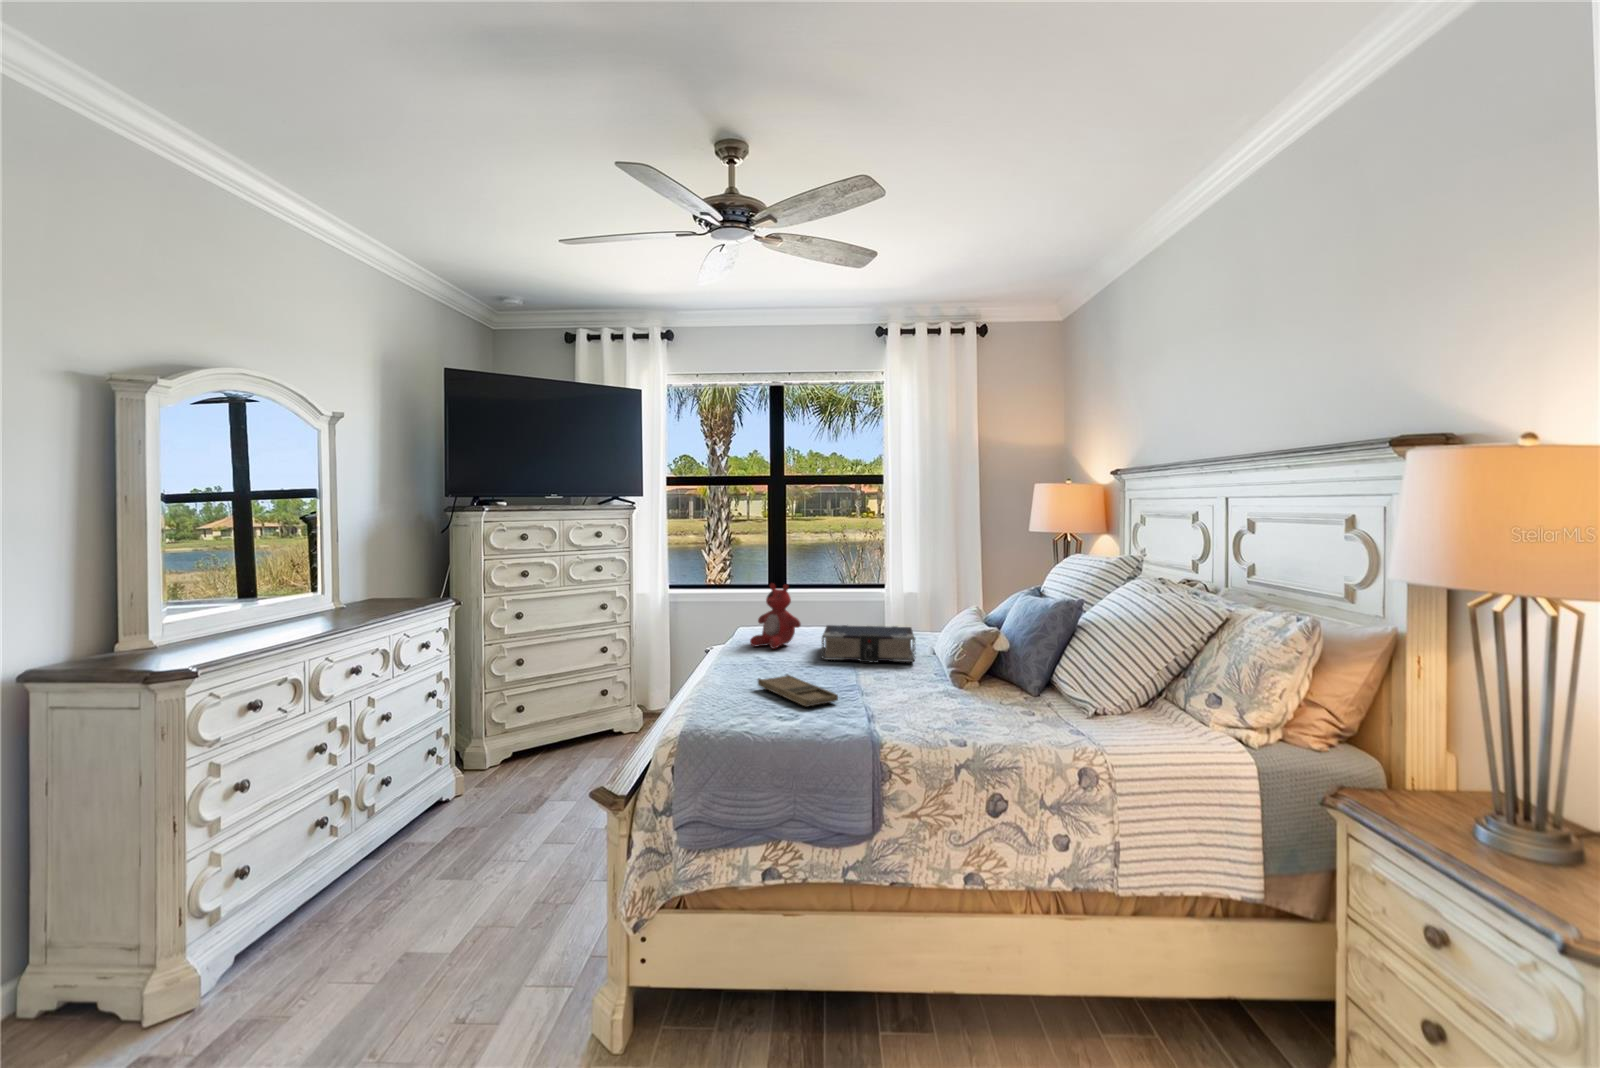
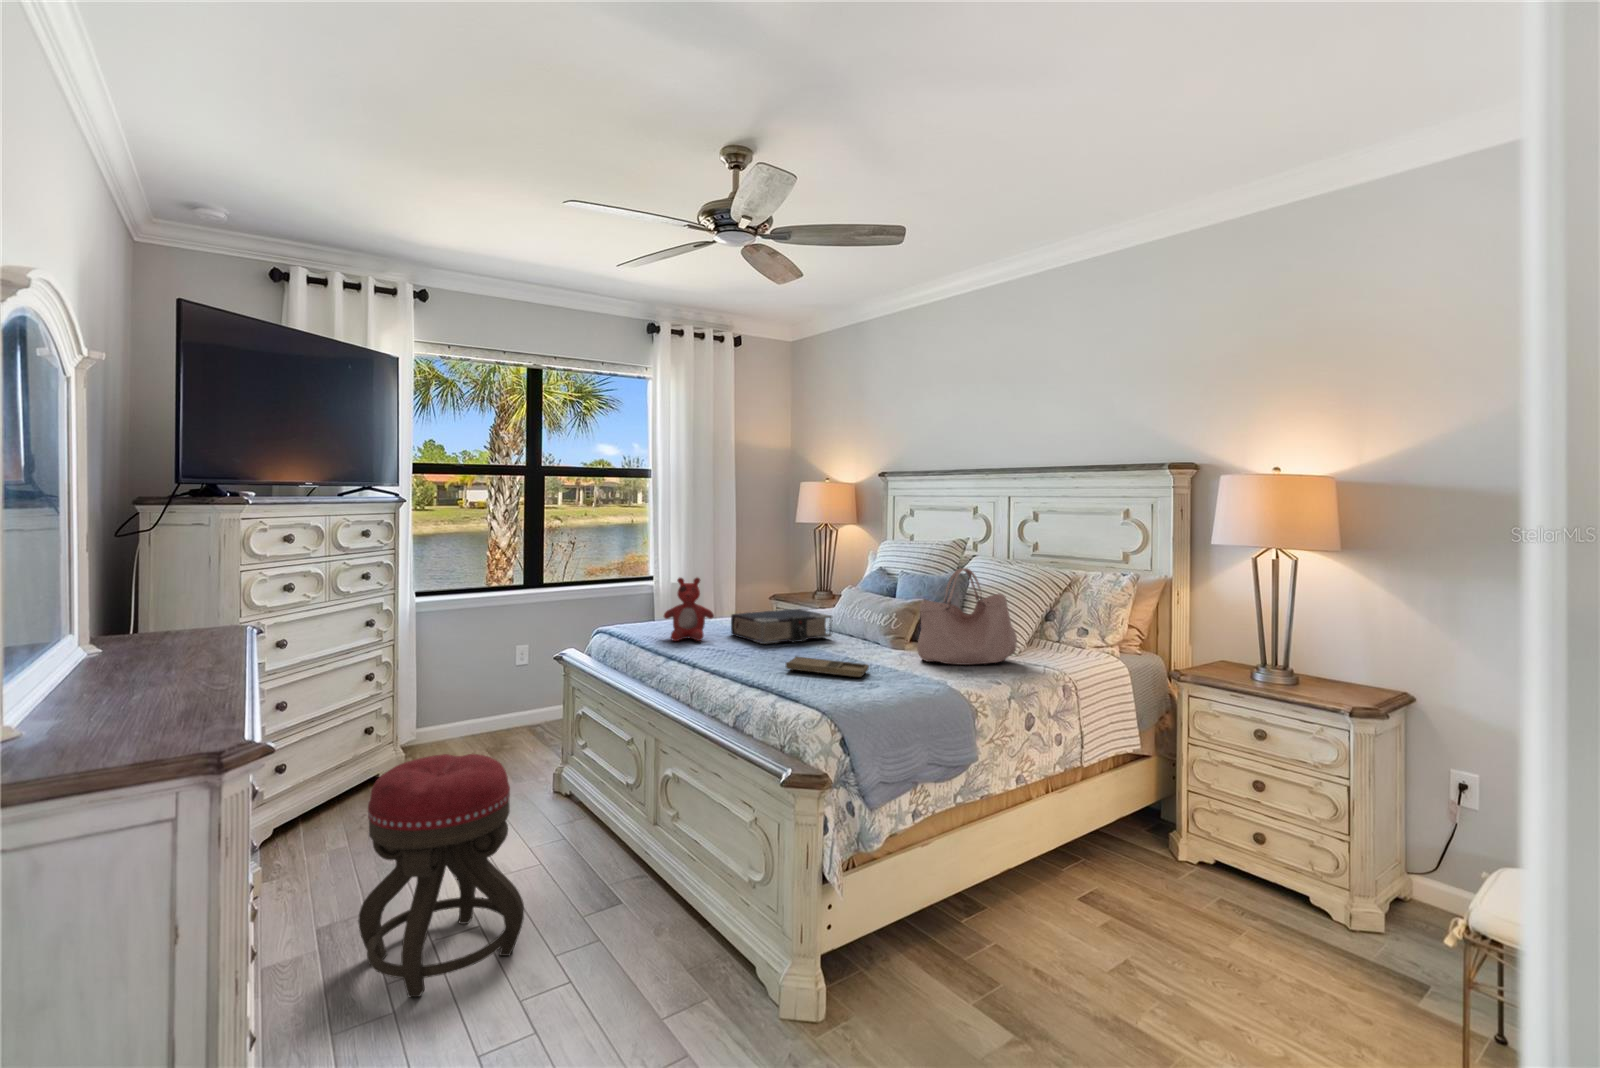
handbag: none [936,591,1070,720] -> present [917,568,1017,665]
ottoman: none [408,714,532,901] -> present [358,754,524,997]

